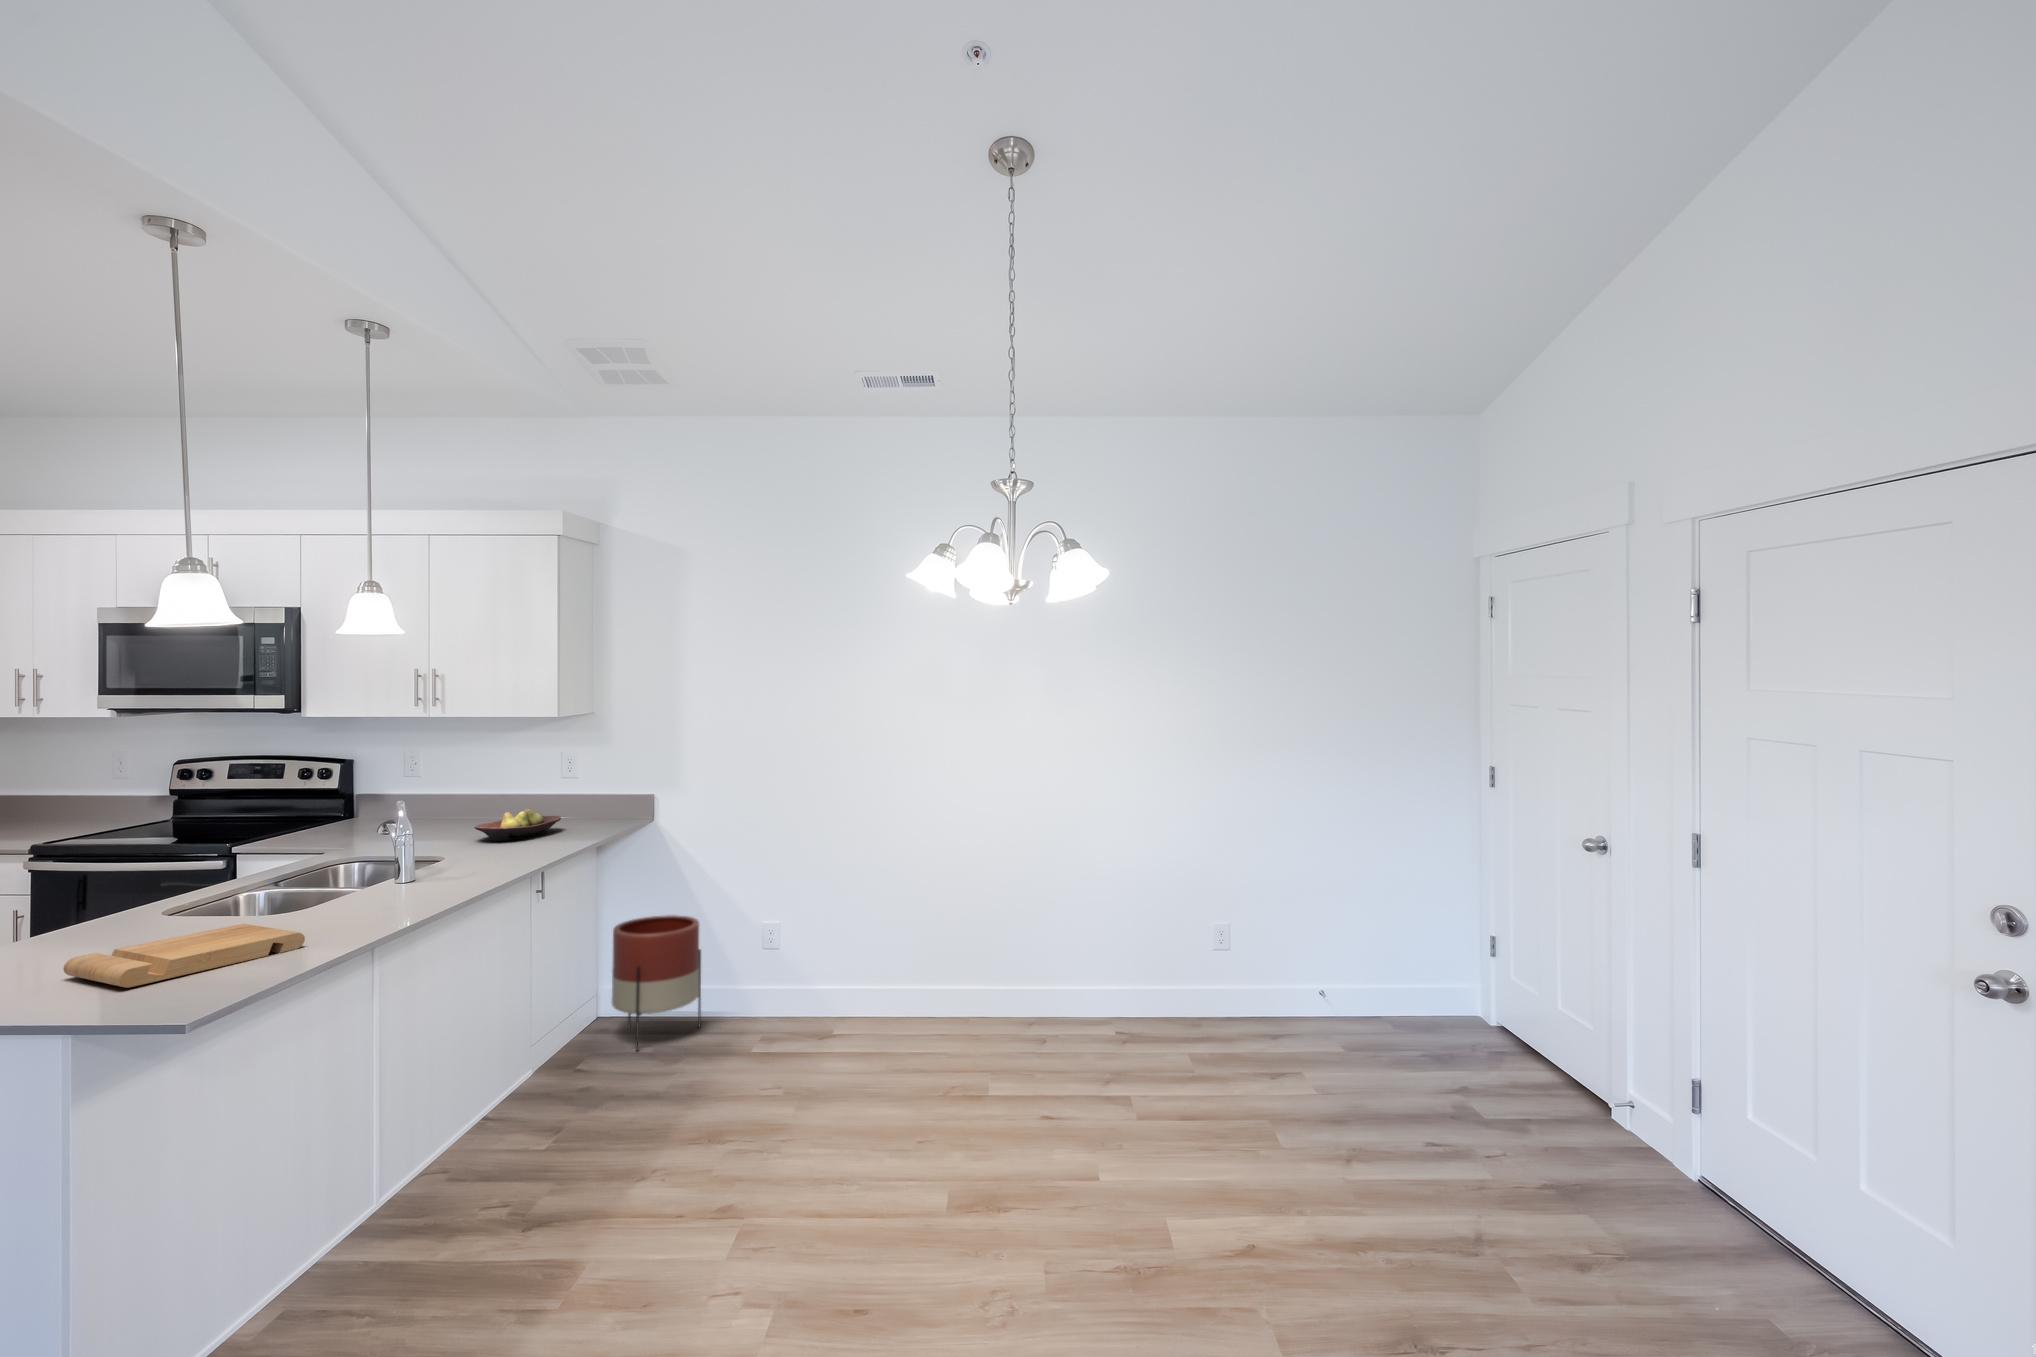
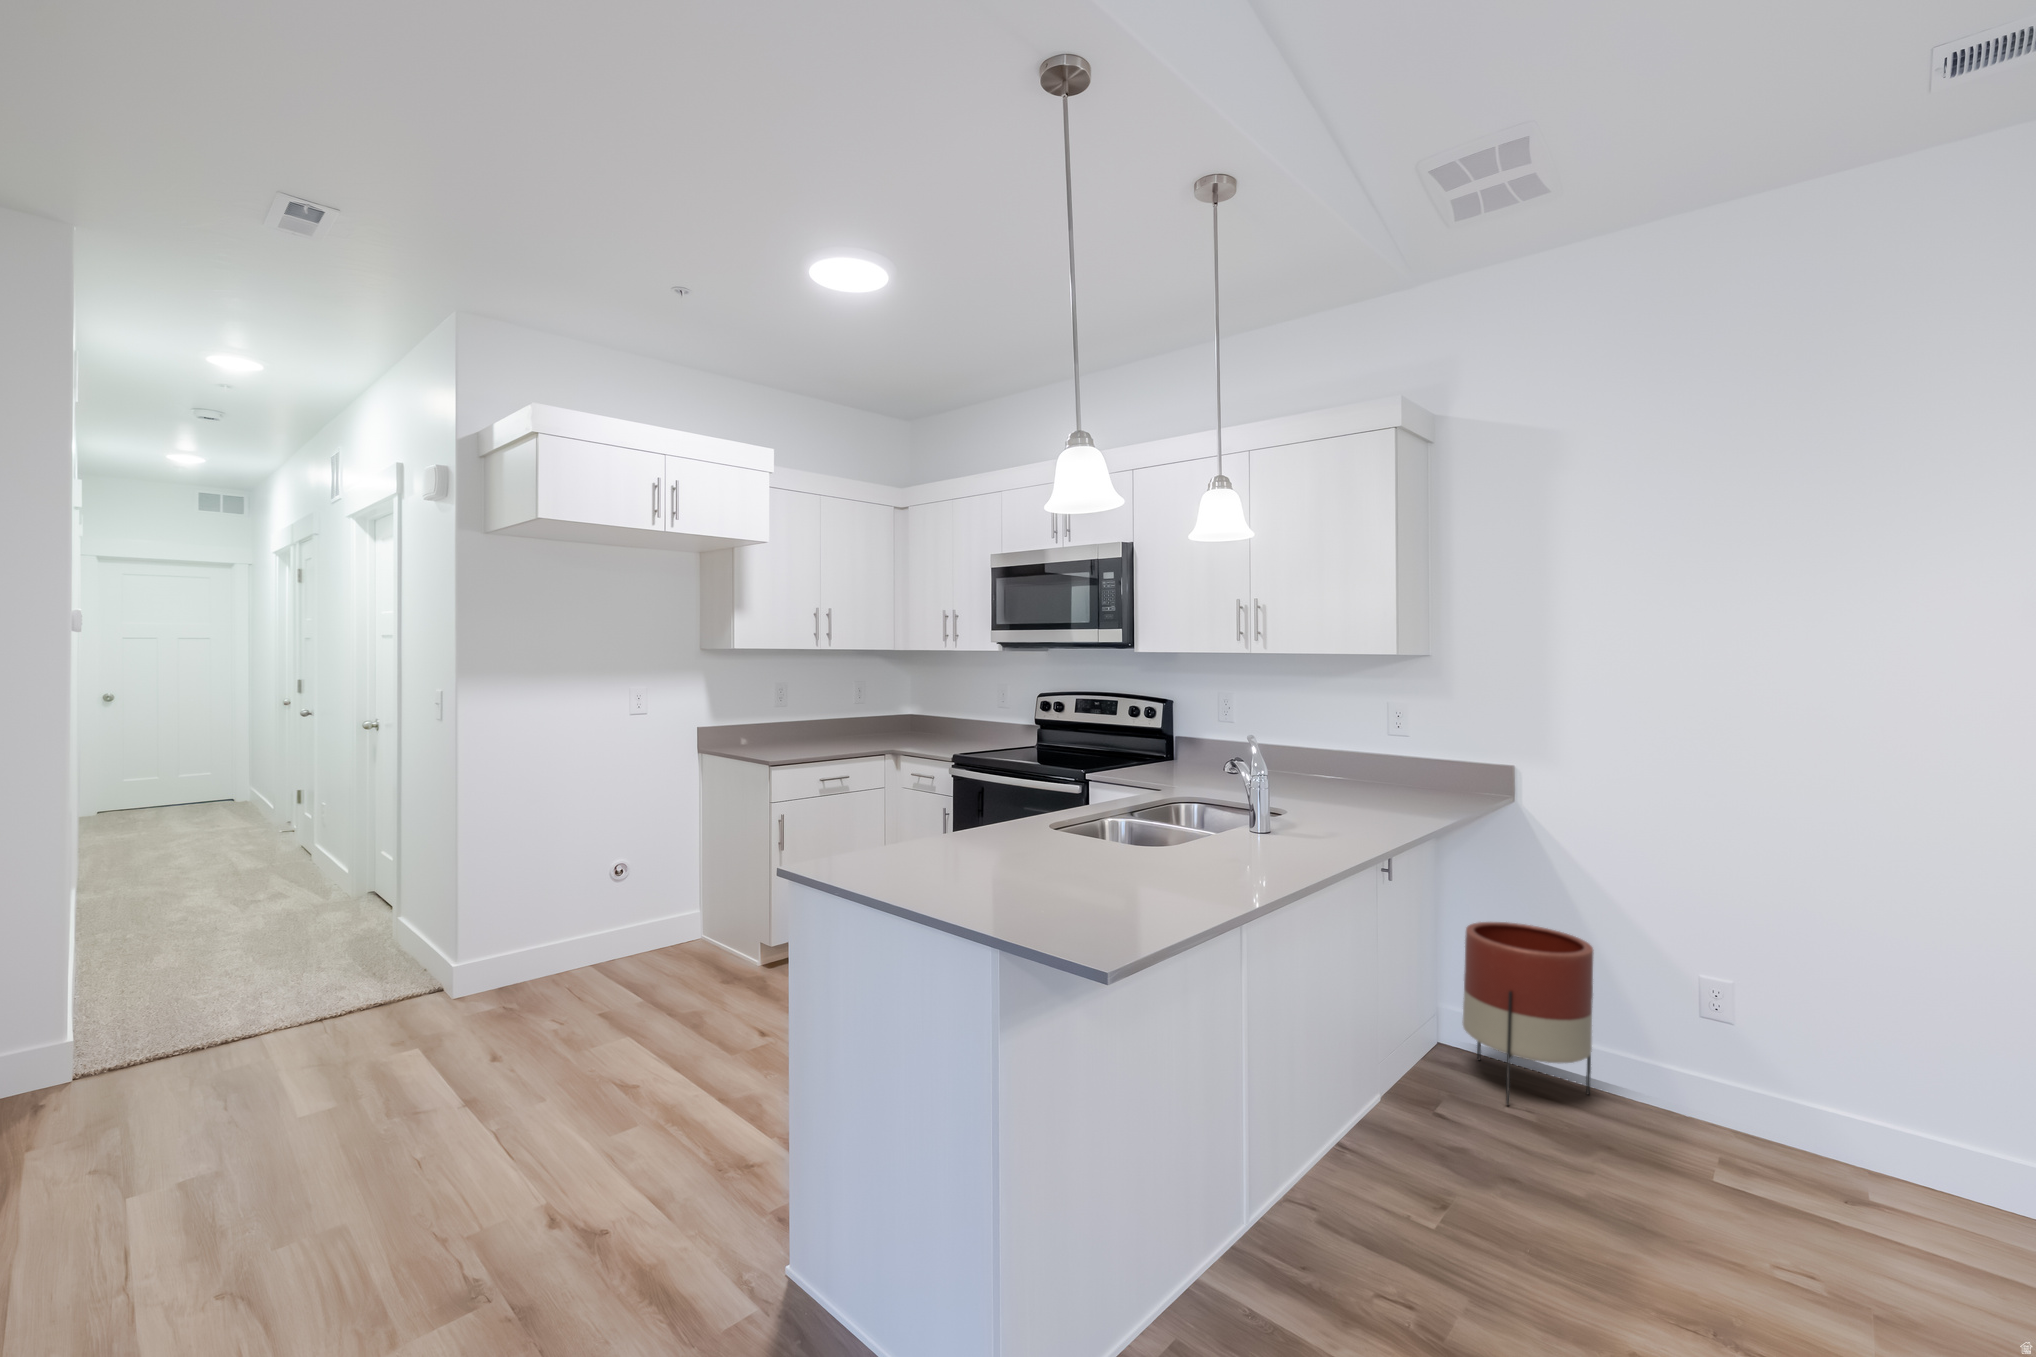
fruit bowl: present [474,809,561,841] -> none [1301,764,1392,799]
cutting board: present [63,924,305,988] -> none [976,857,1198,919]

